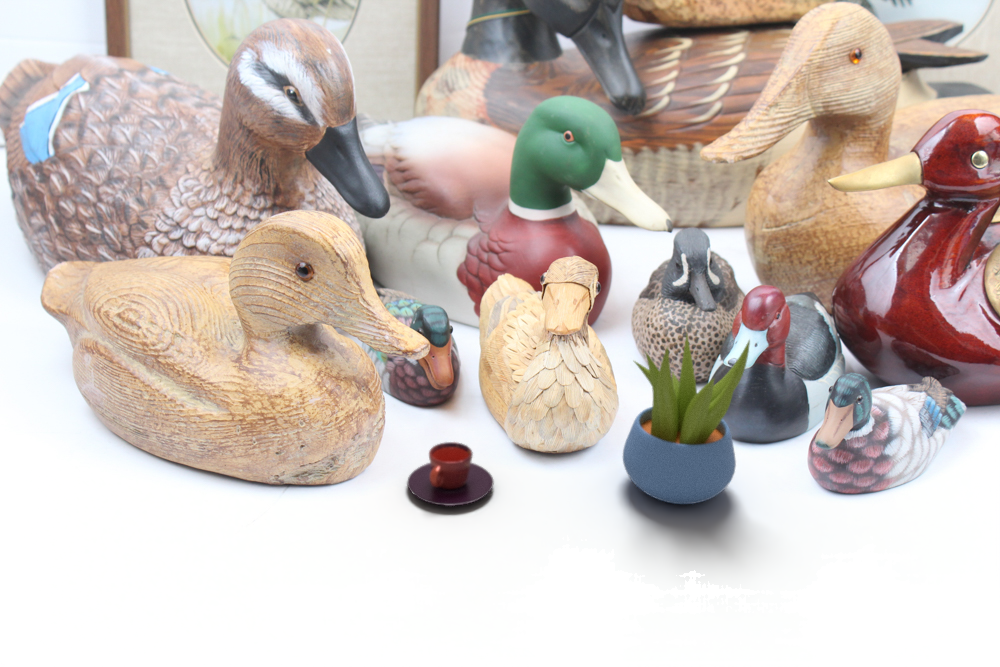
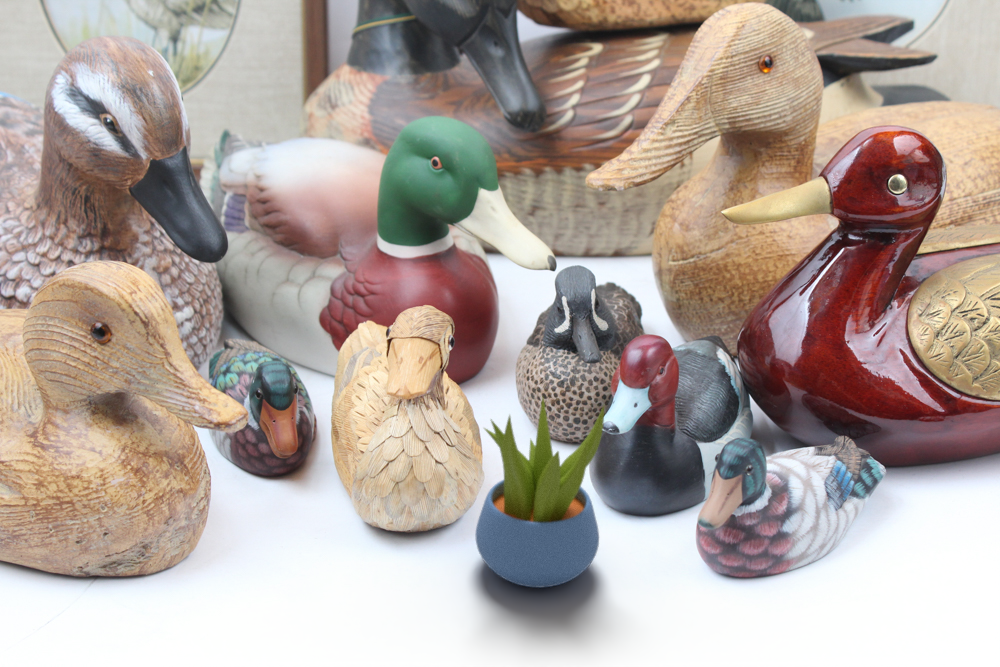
teacup: present [407,442,494,506] -> none [232,522,331,596]

